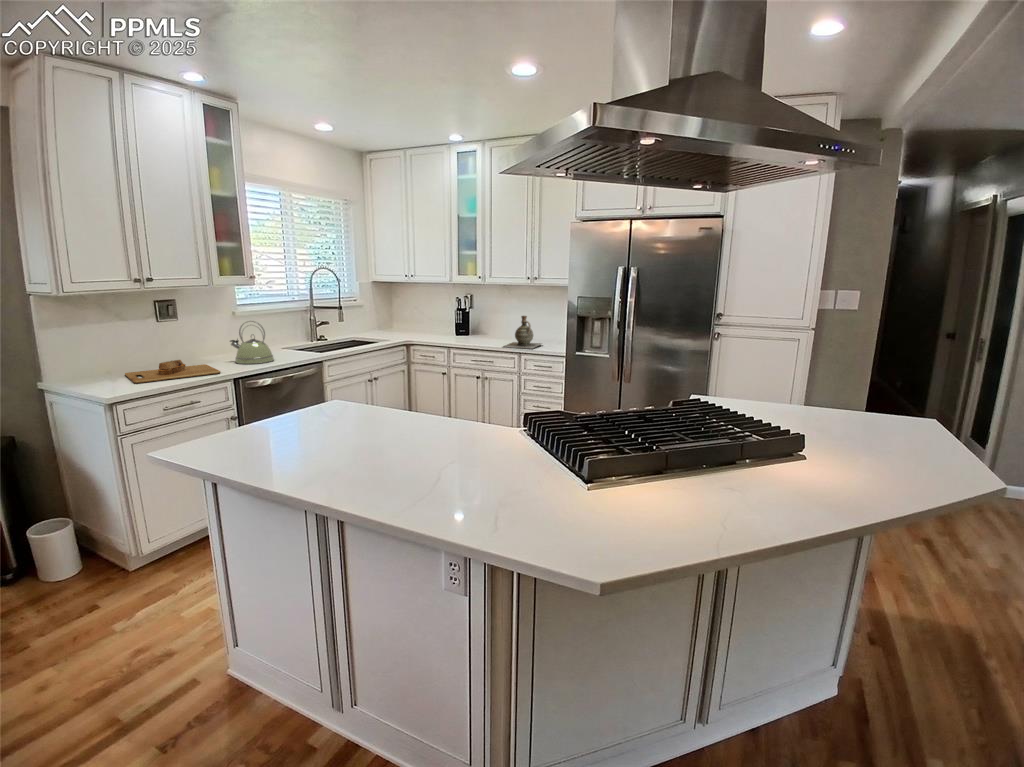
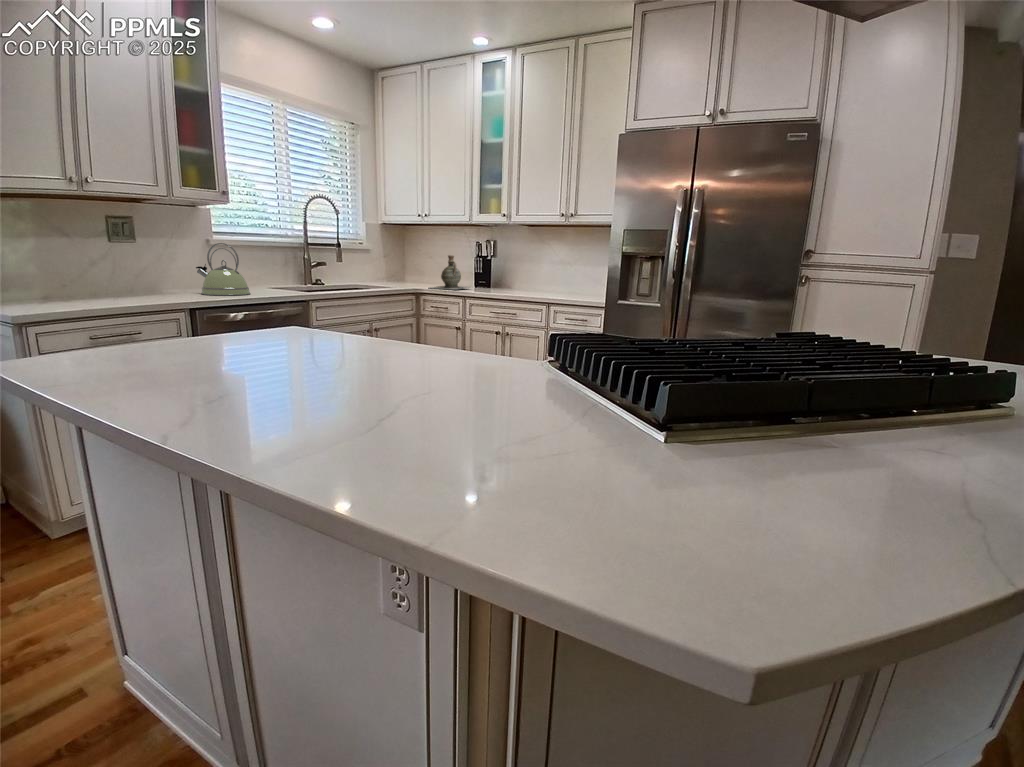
ceramic jug: present [503,316,541,349] -> present [431,255,468,290]
cutting board: present [125,360,221,384] -> none [54,280,174,302]

